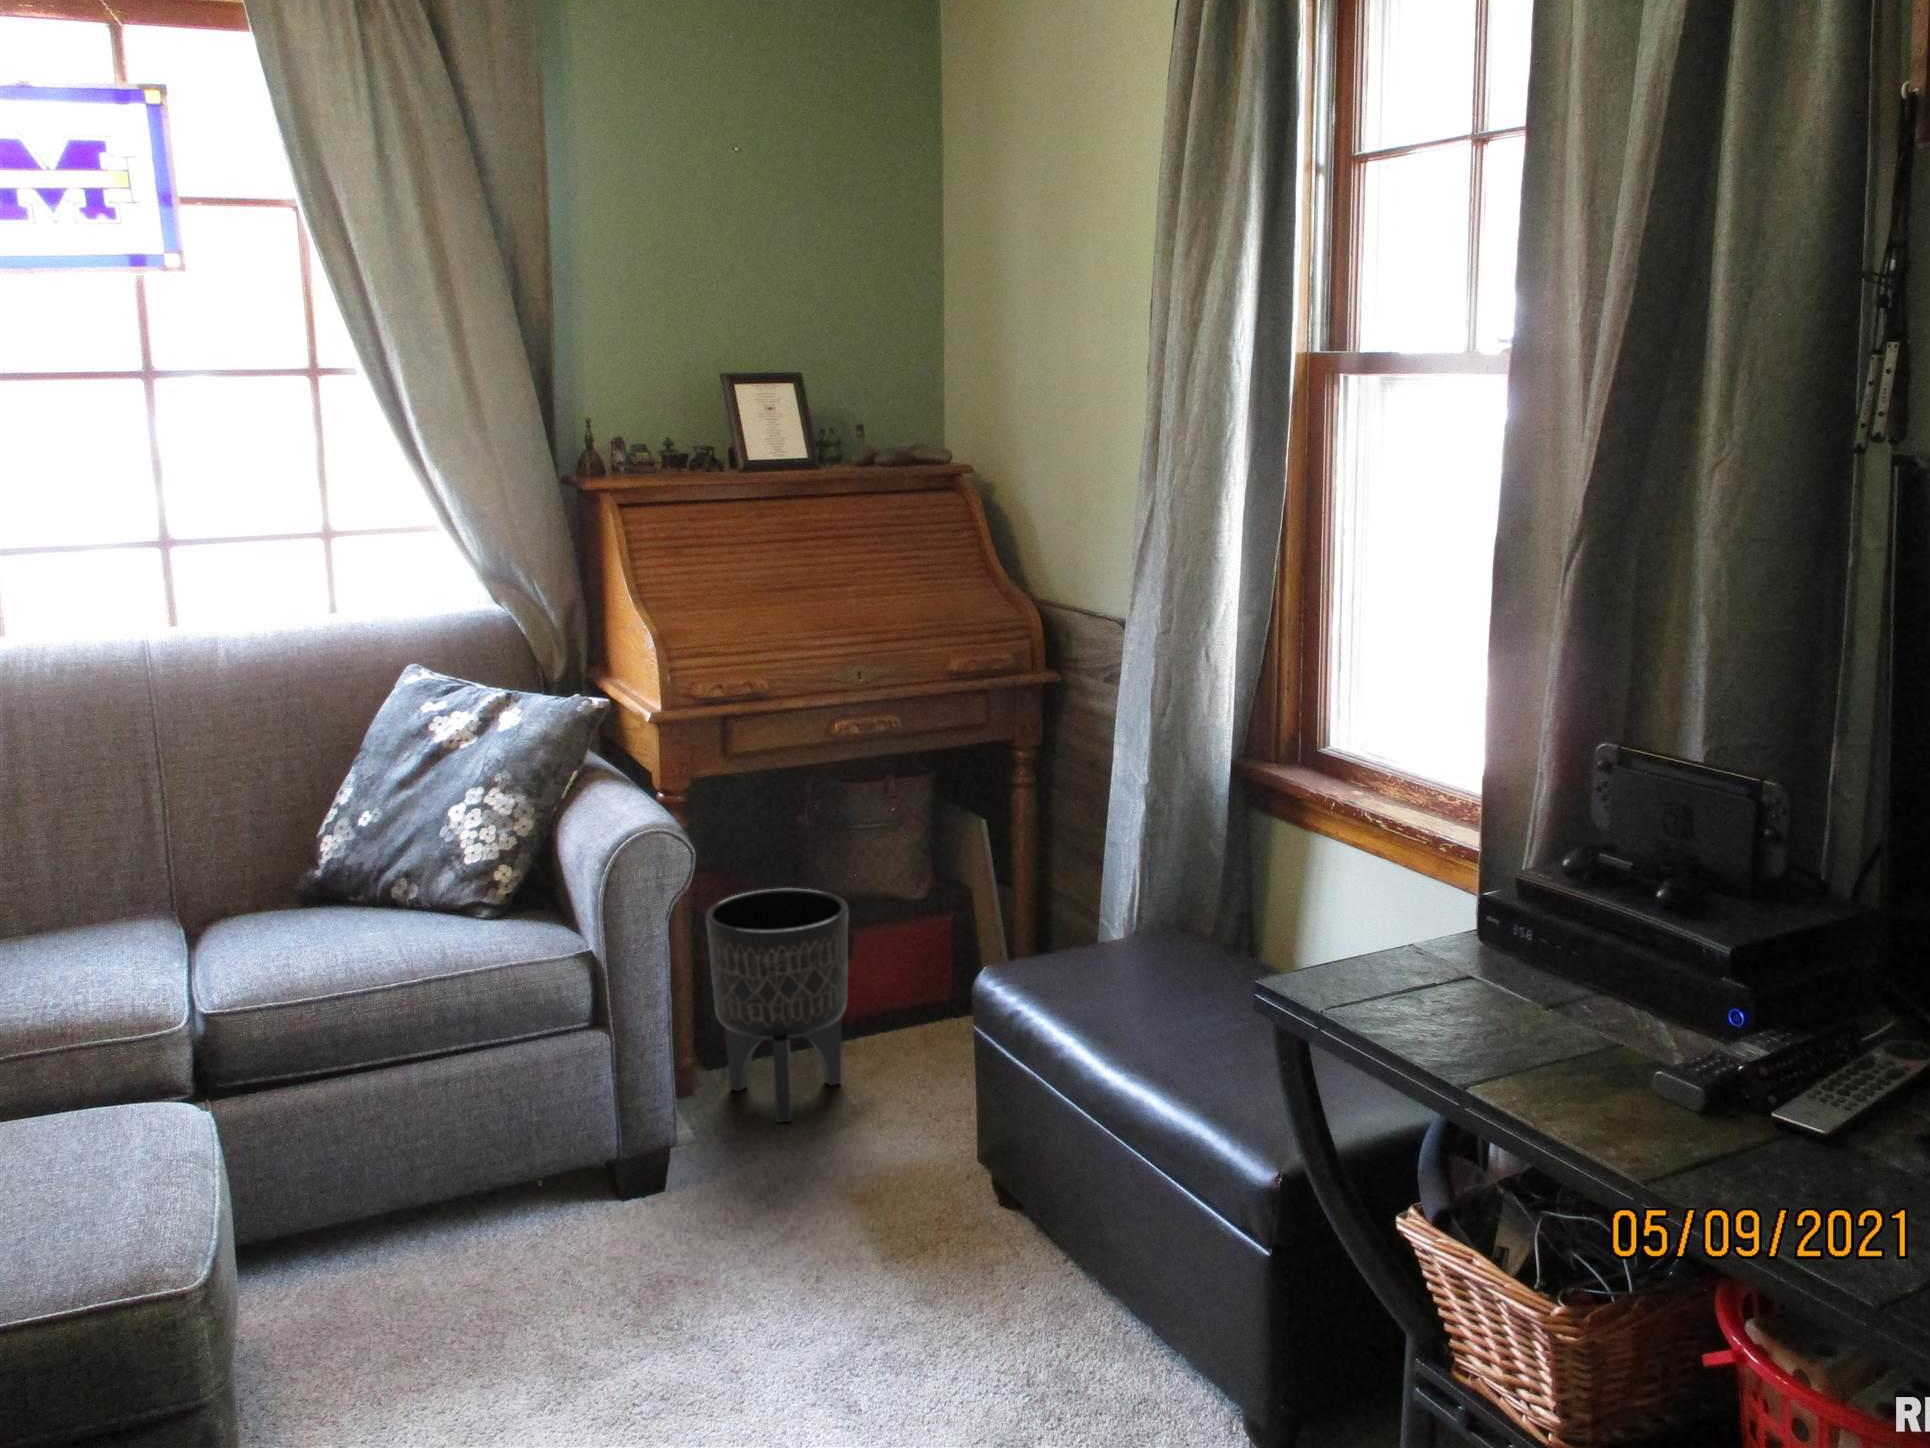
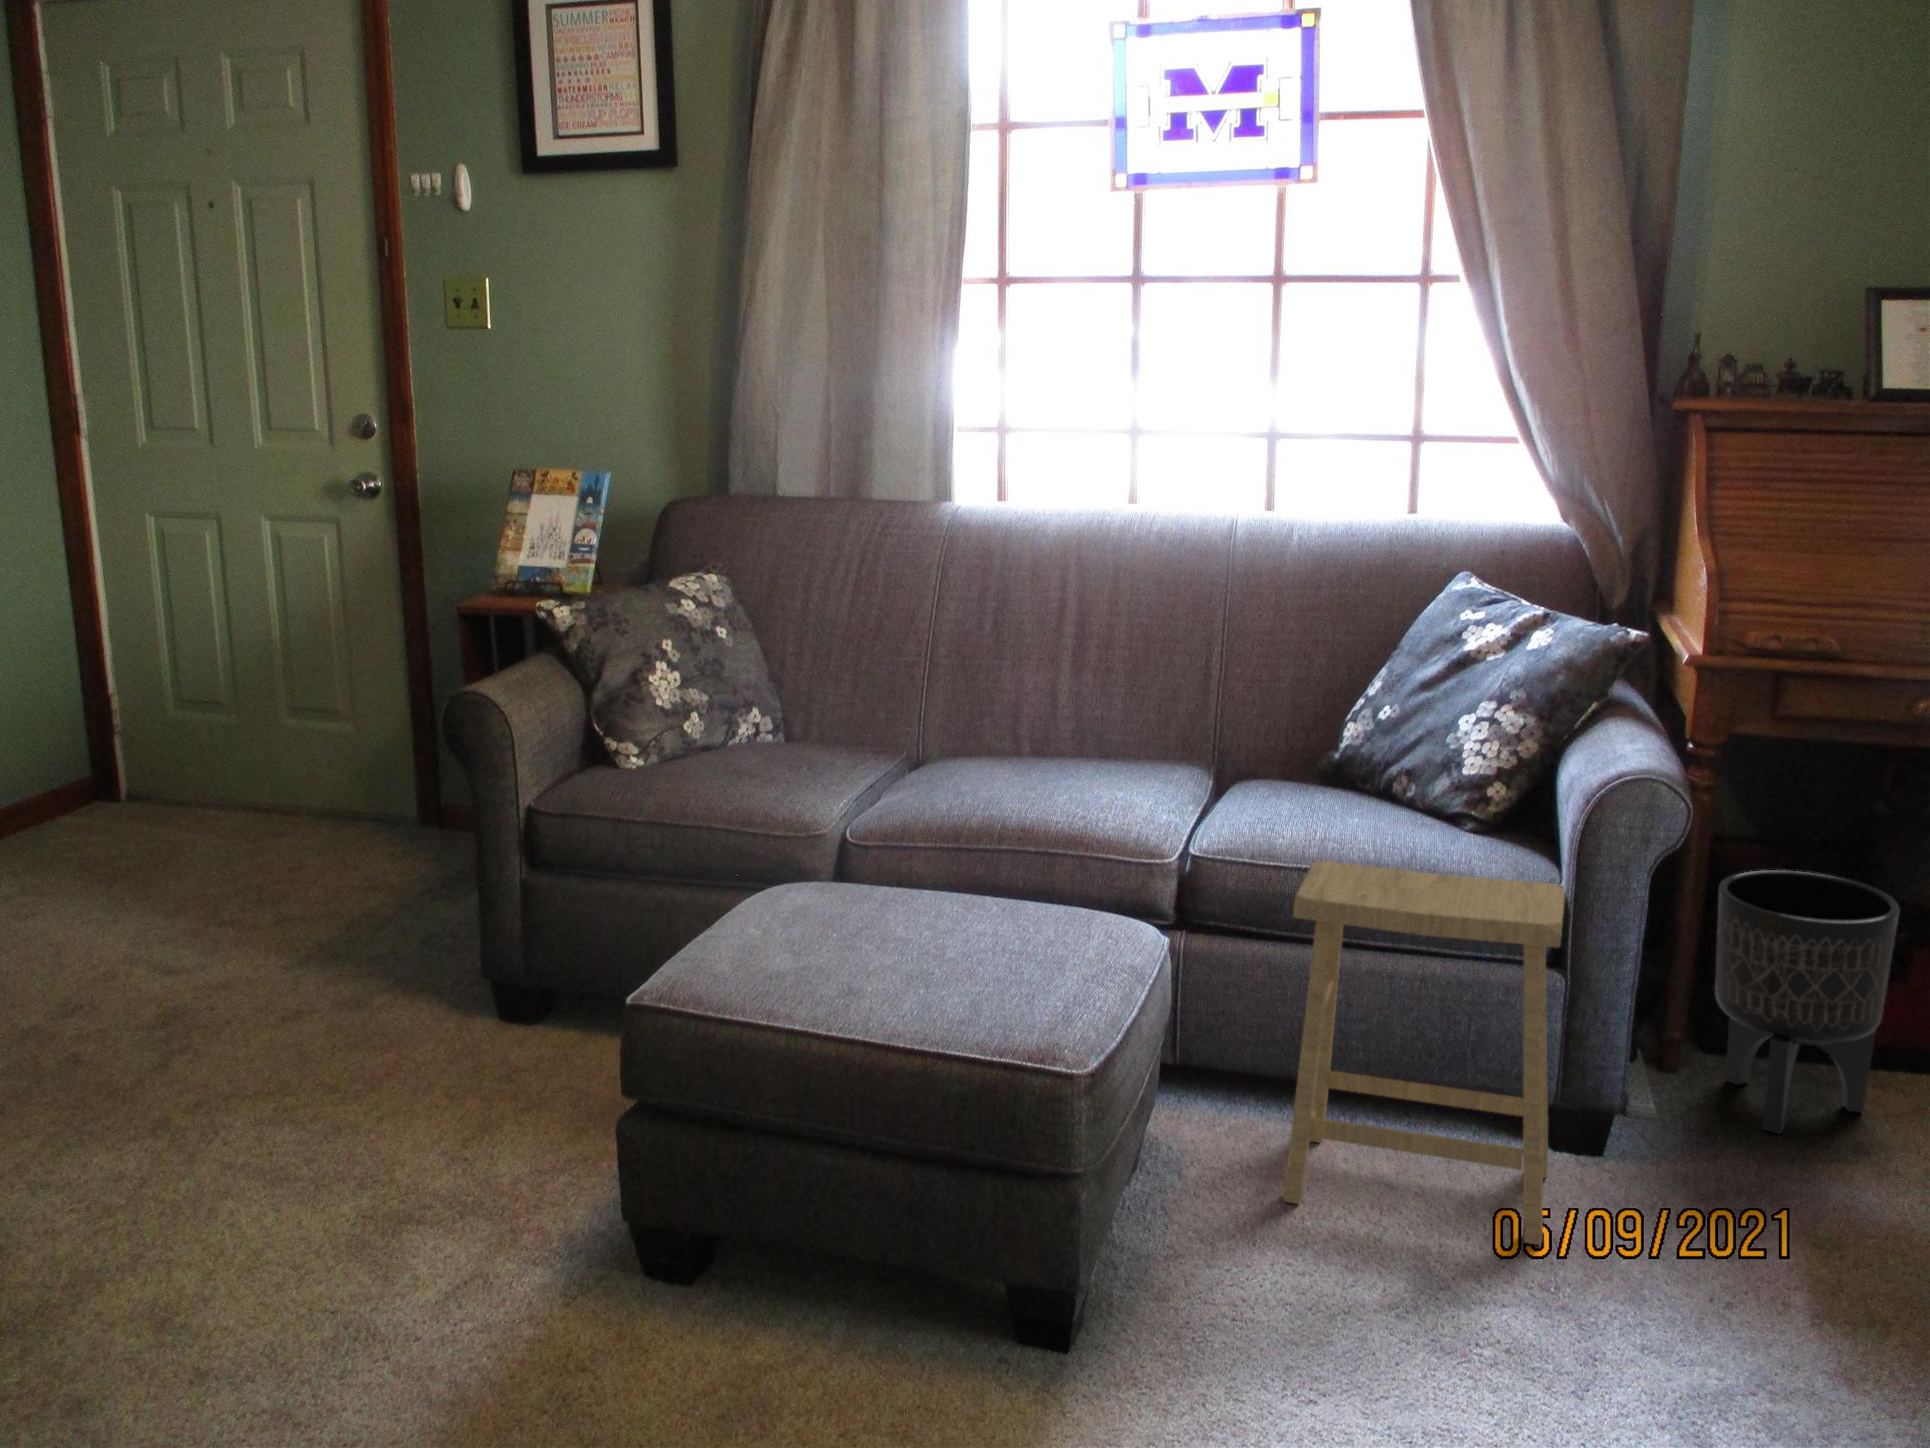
footstool: none [355,949,649,1345] -> present [1284,861,1565,1245]

